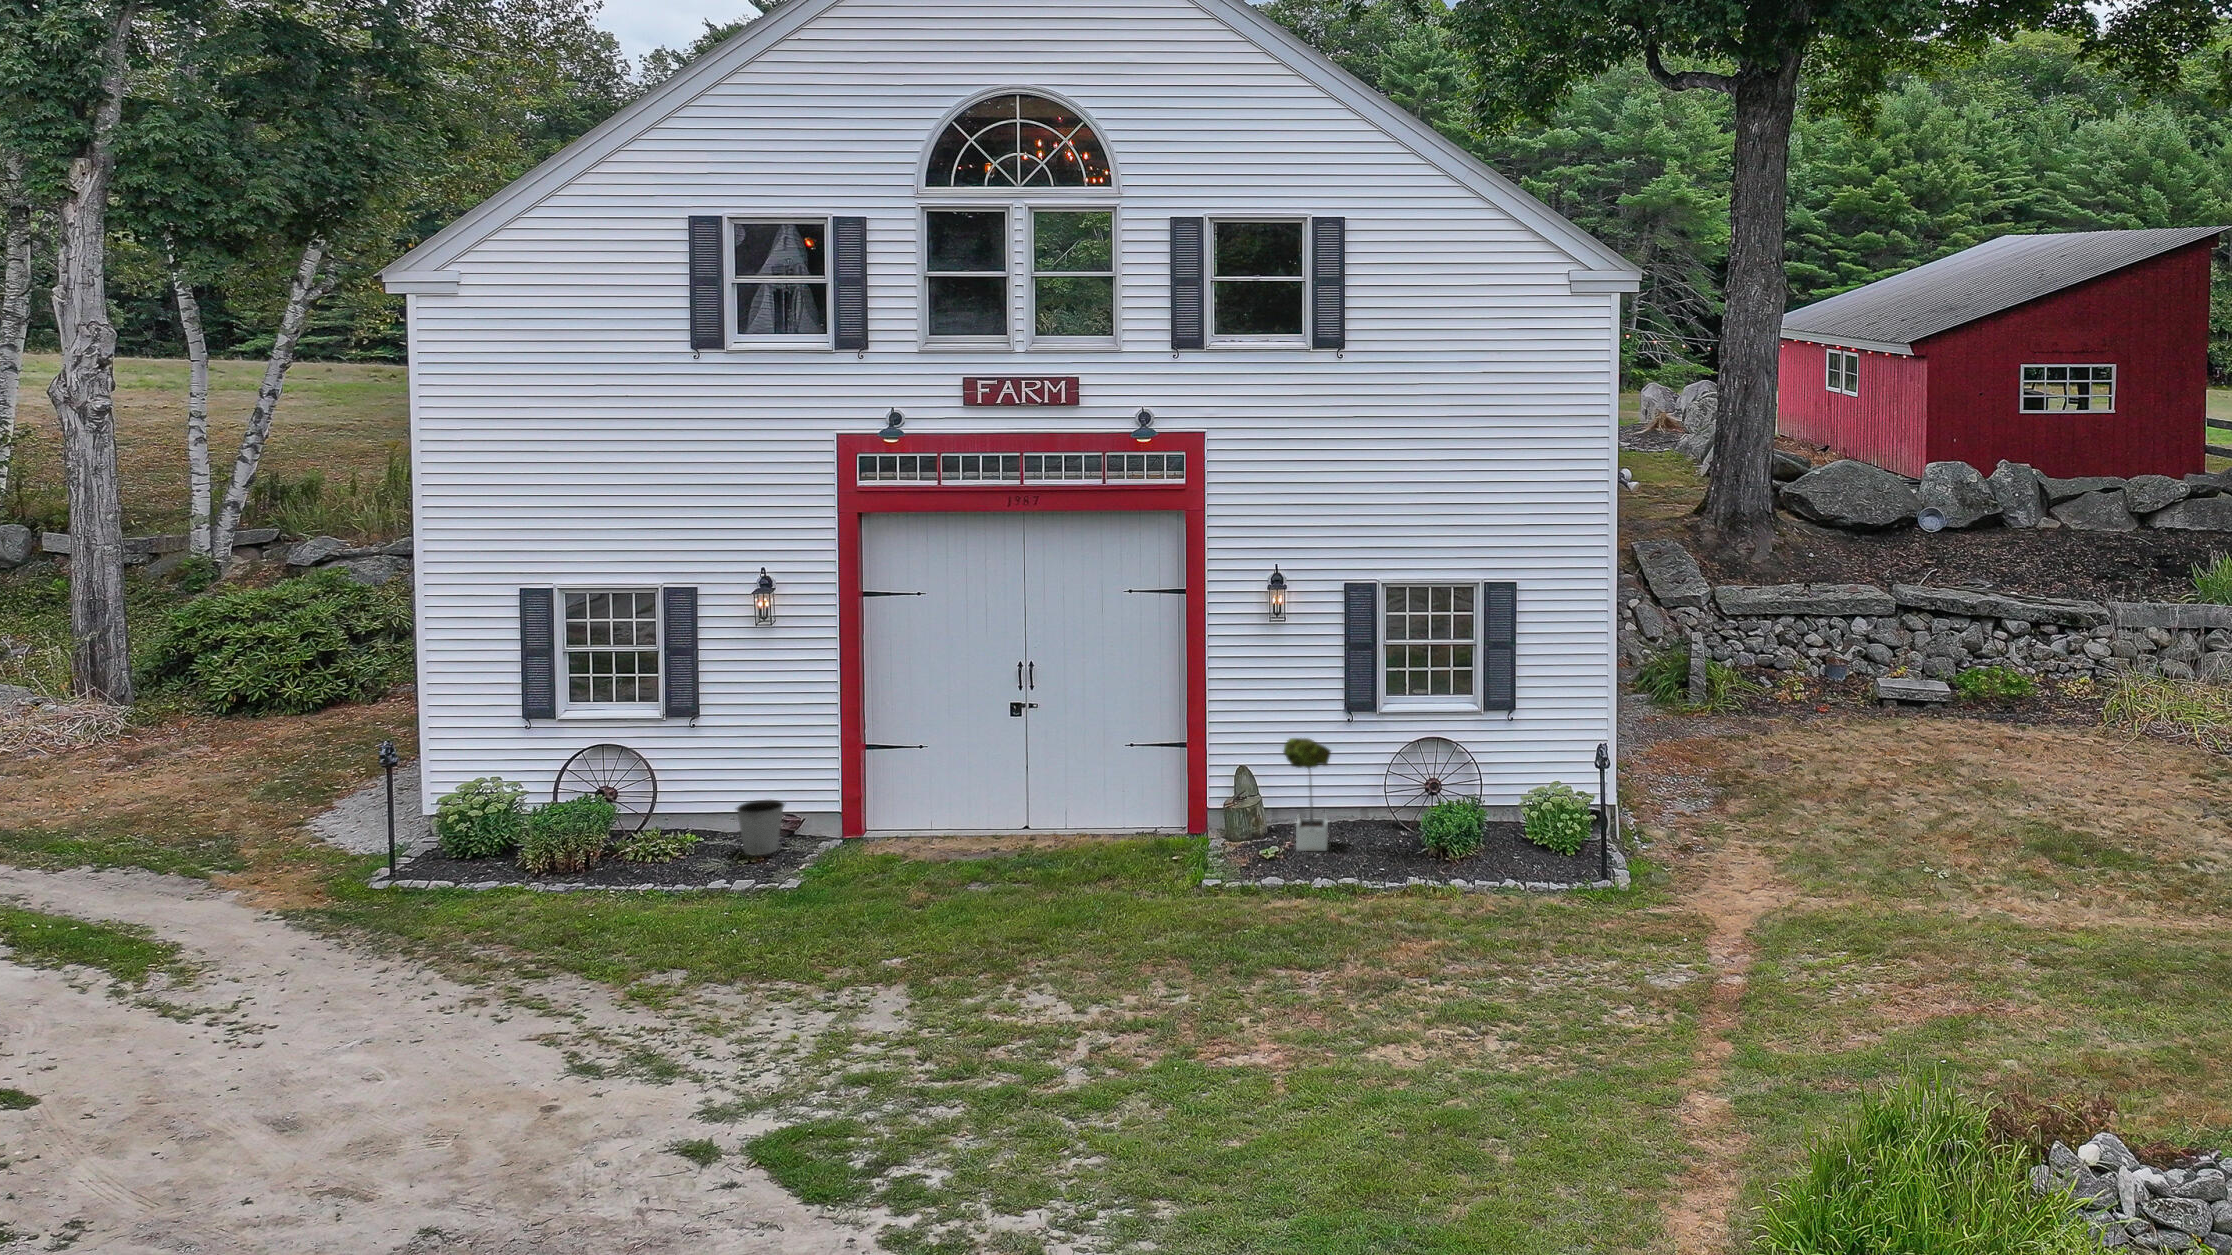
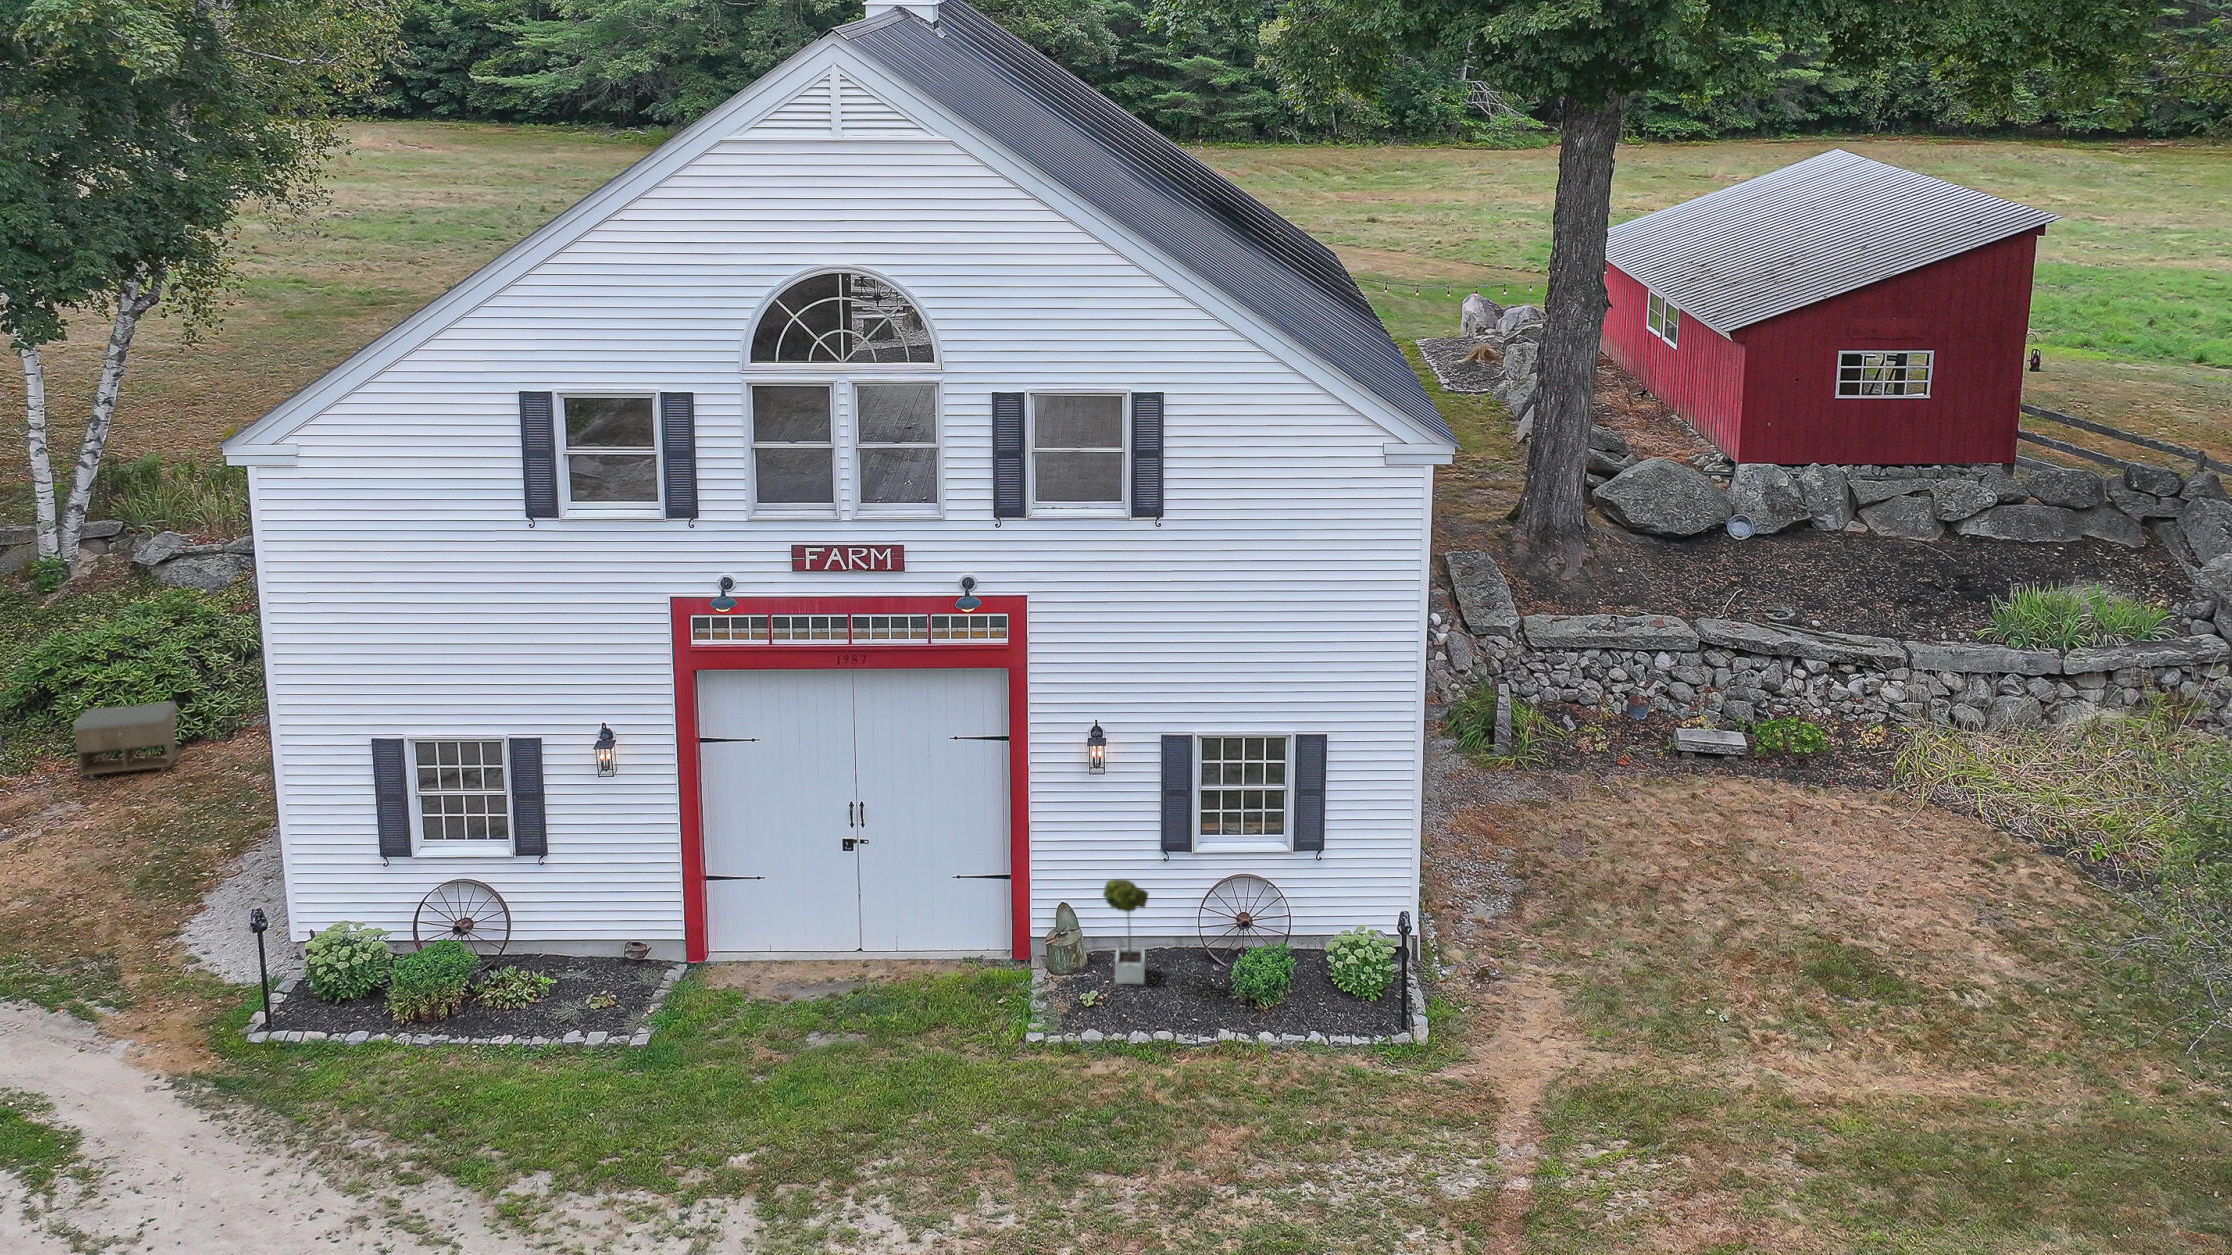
storage bench: none [212,653,322,727] -> present [73,702,180,778]
bucket: present [735,799,786,855] -> none [586,932,634,989]

